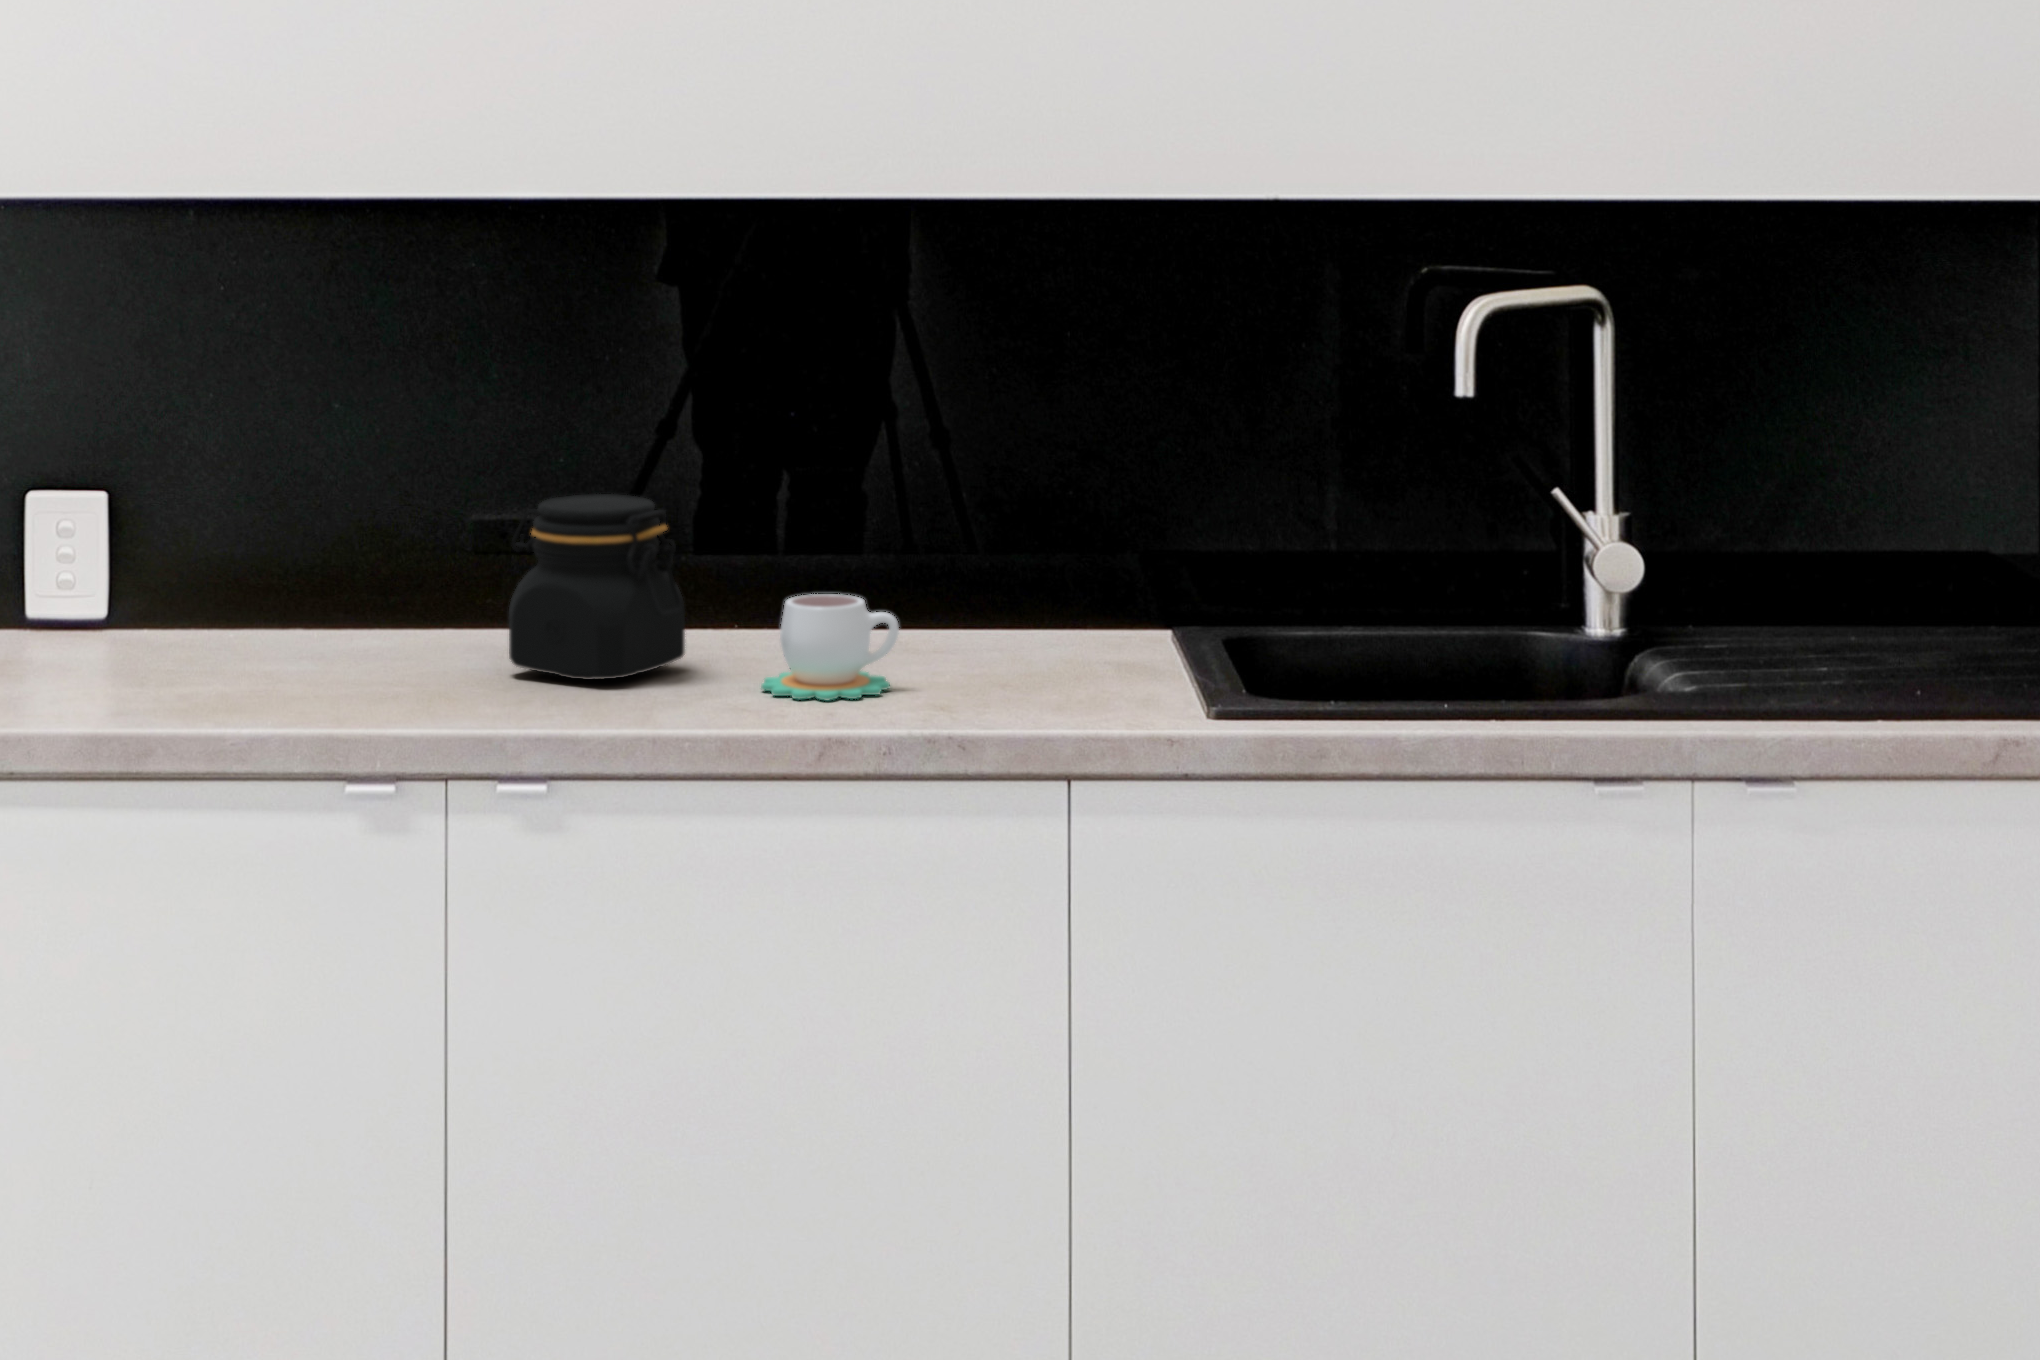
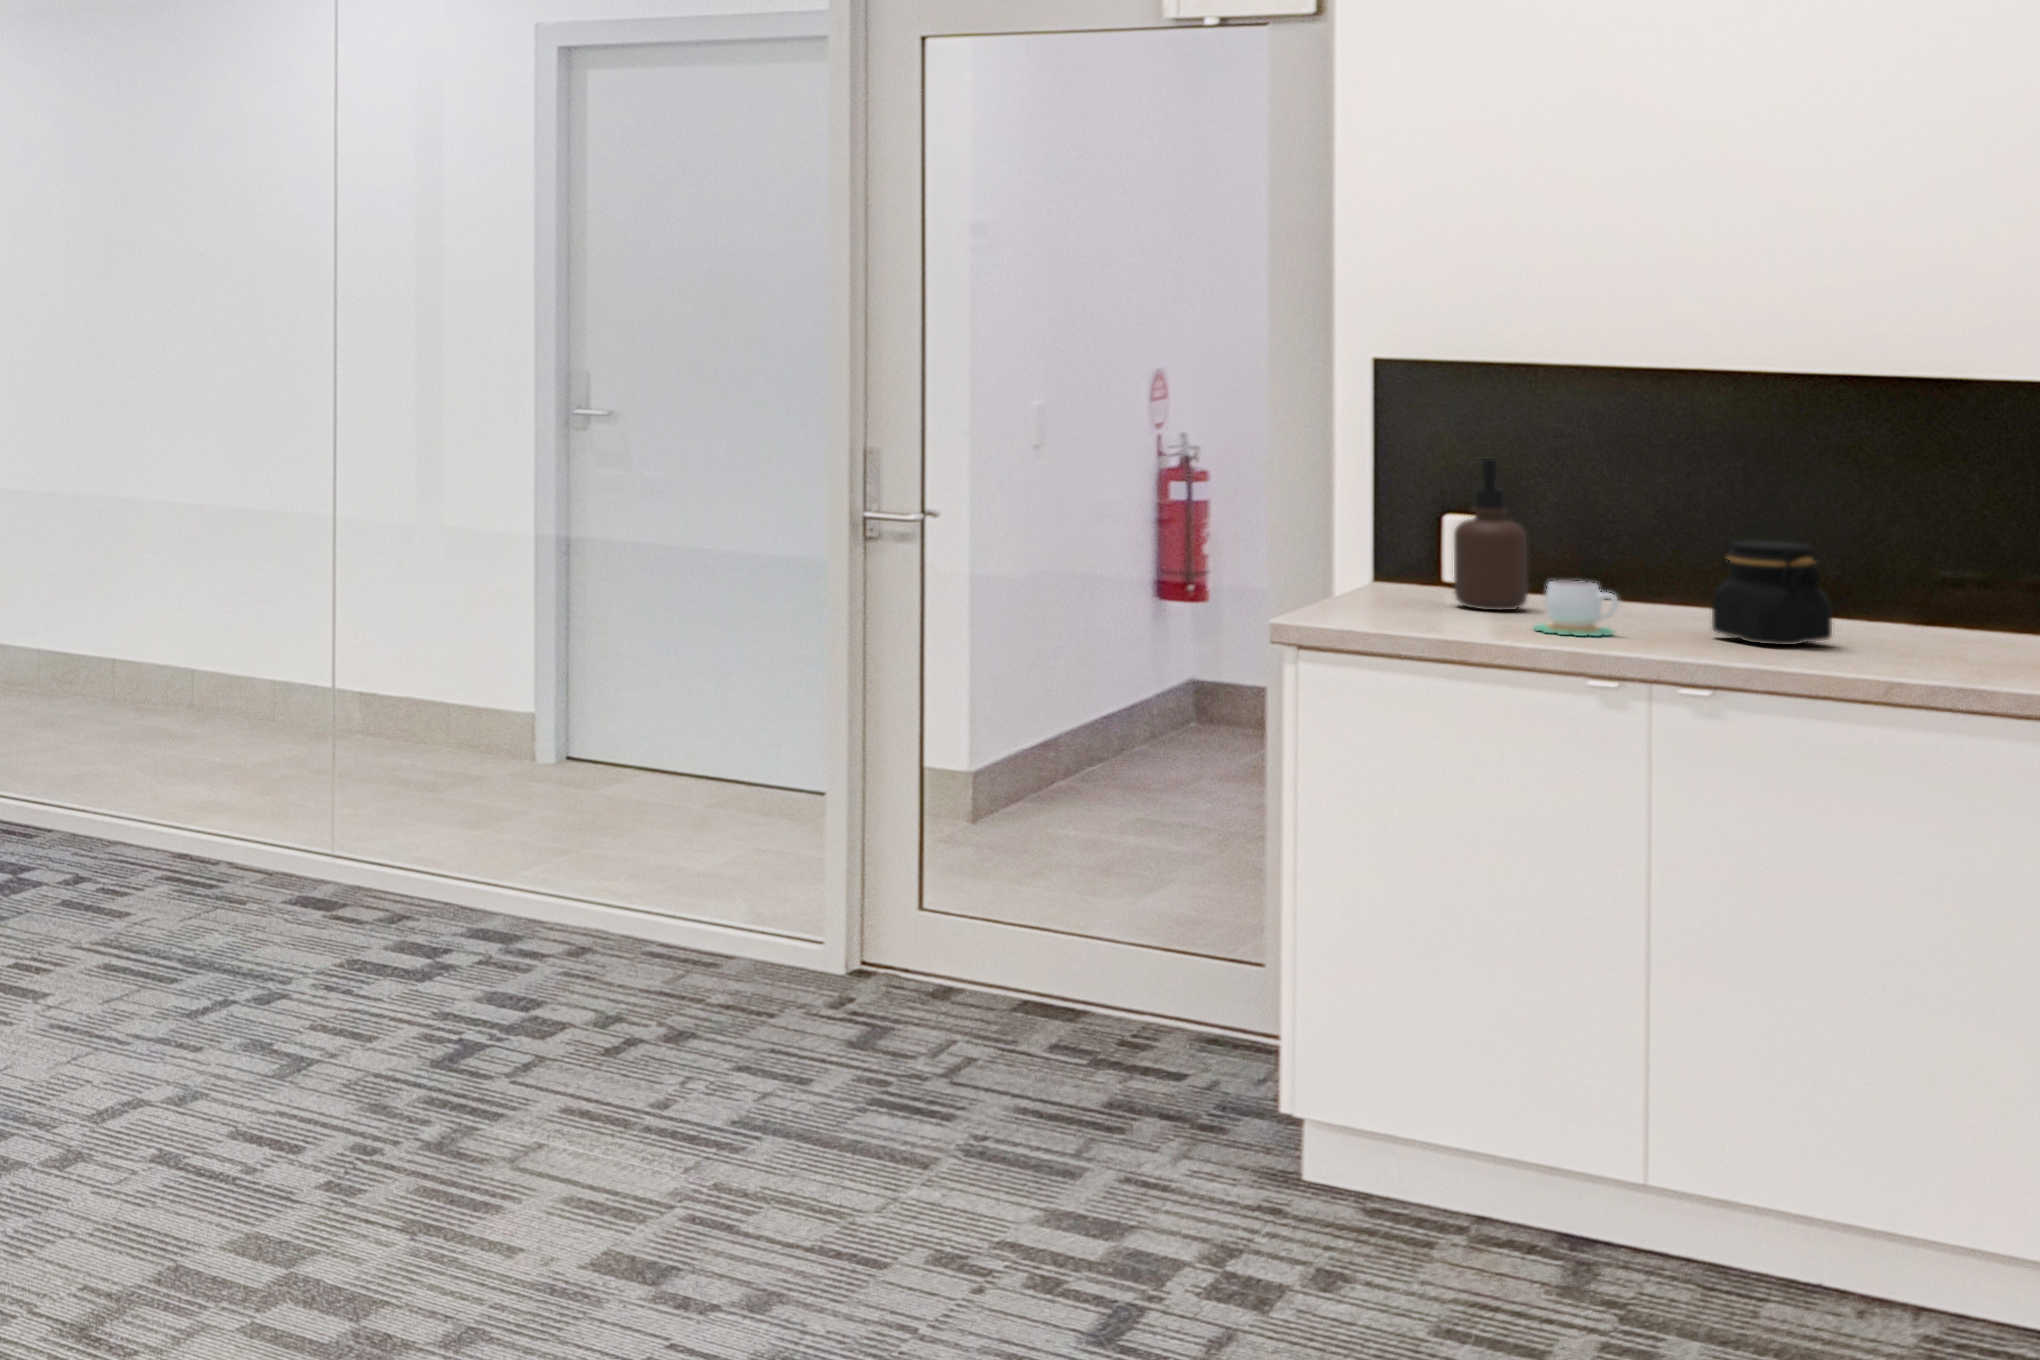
soap dispenser: none [60,377,181,660] -> present [1454,458,1528,610]
mug: present [761,594,899,700] -> present [1534,581,1618,636]

